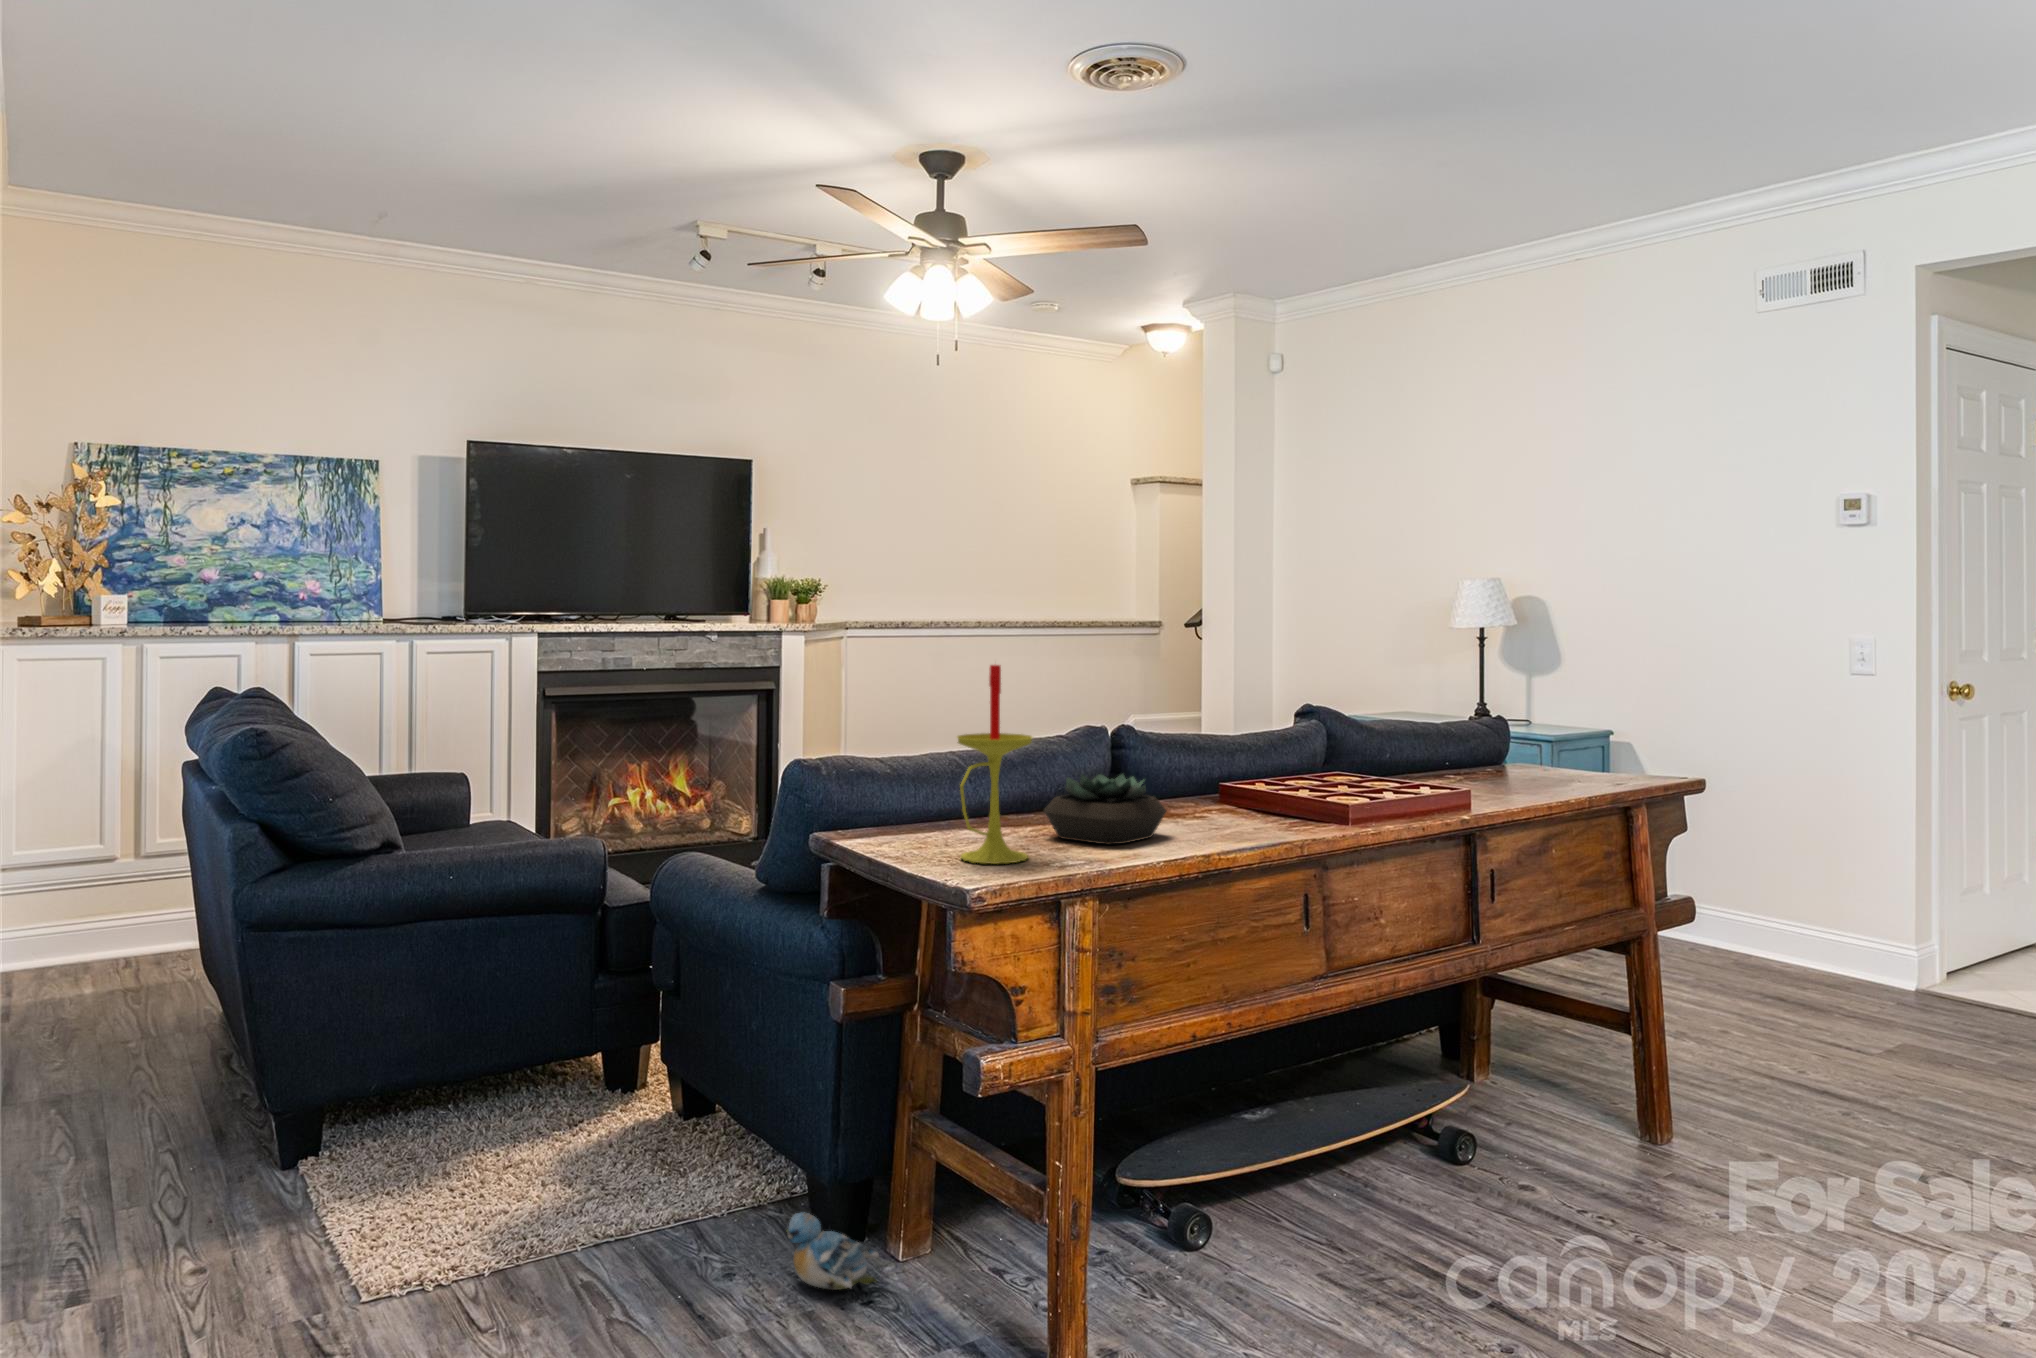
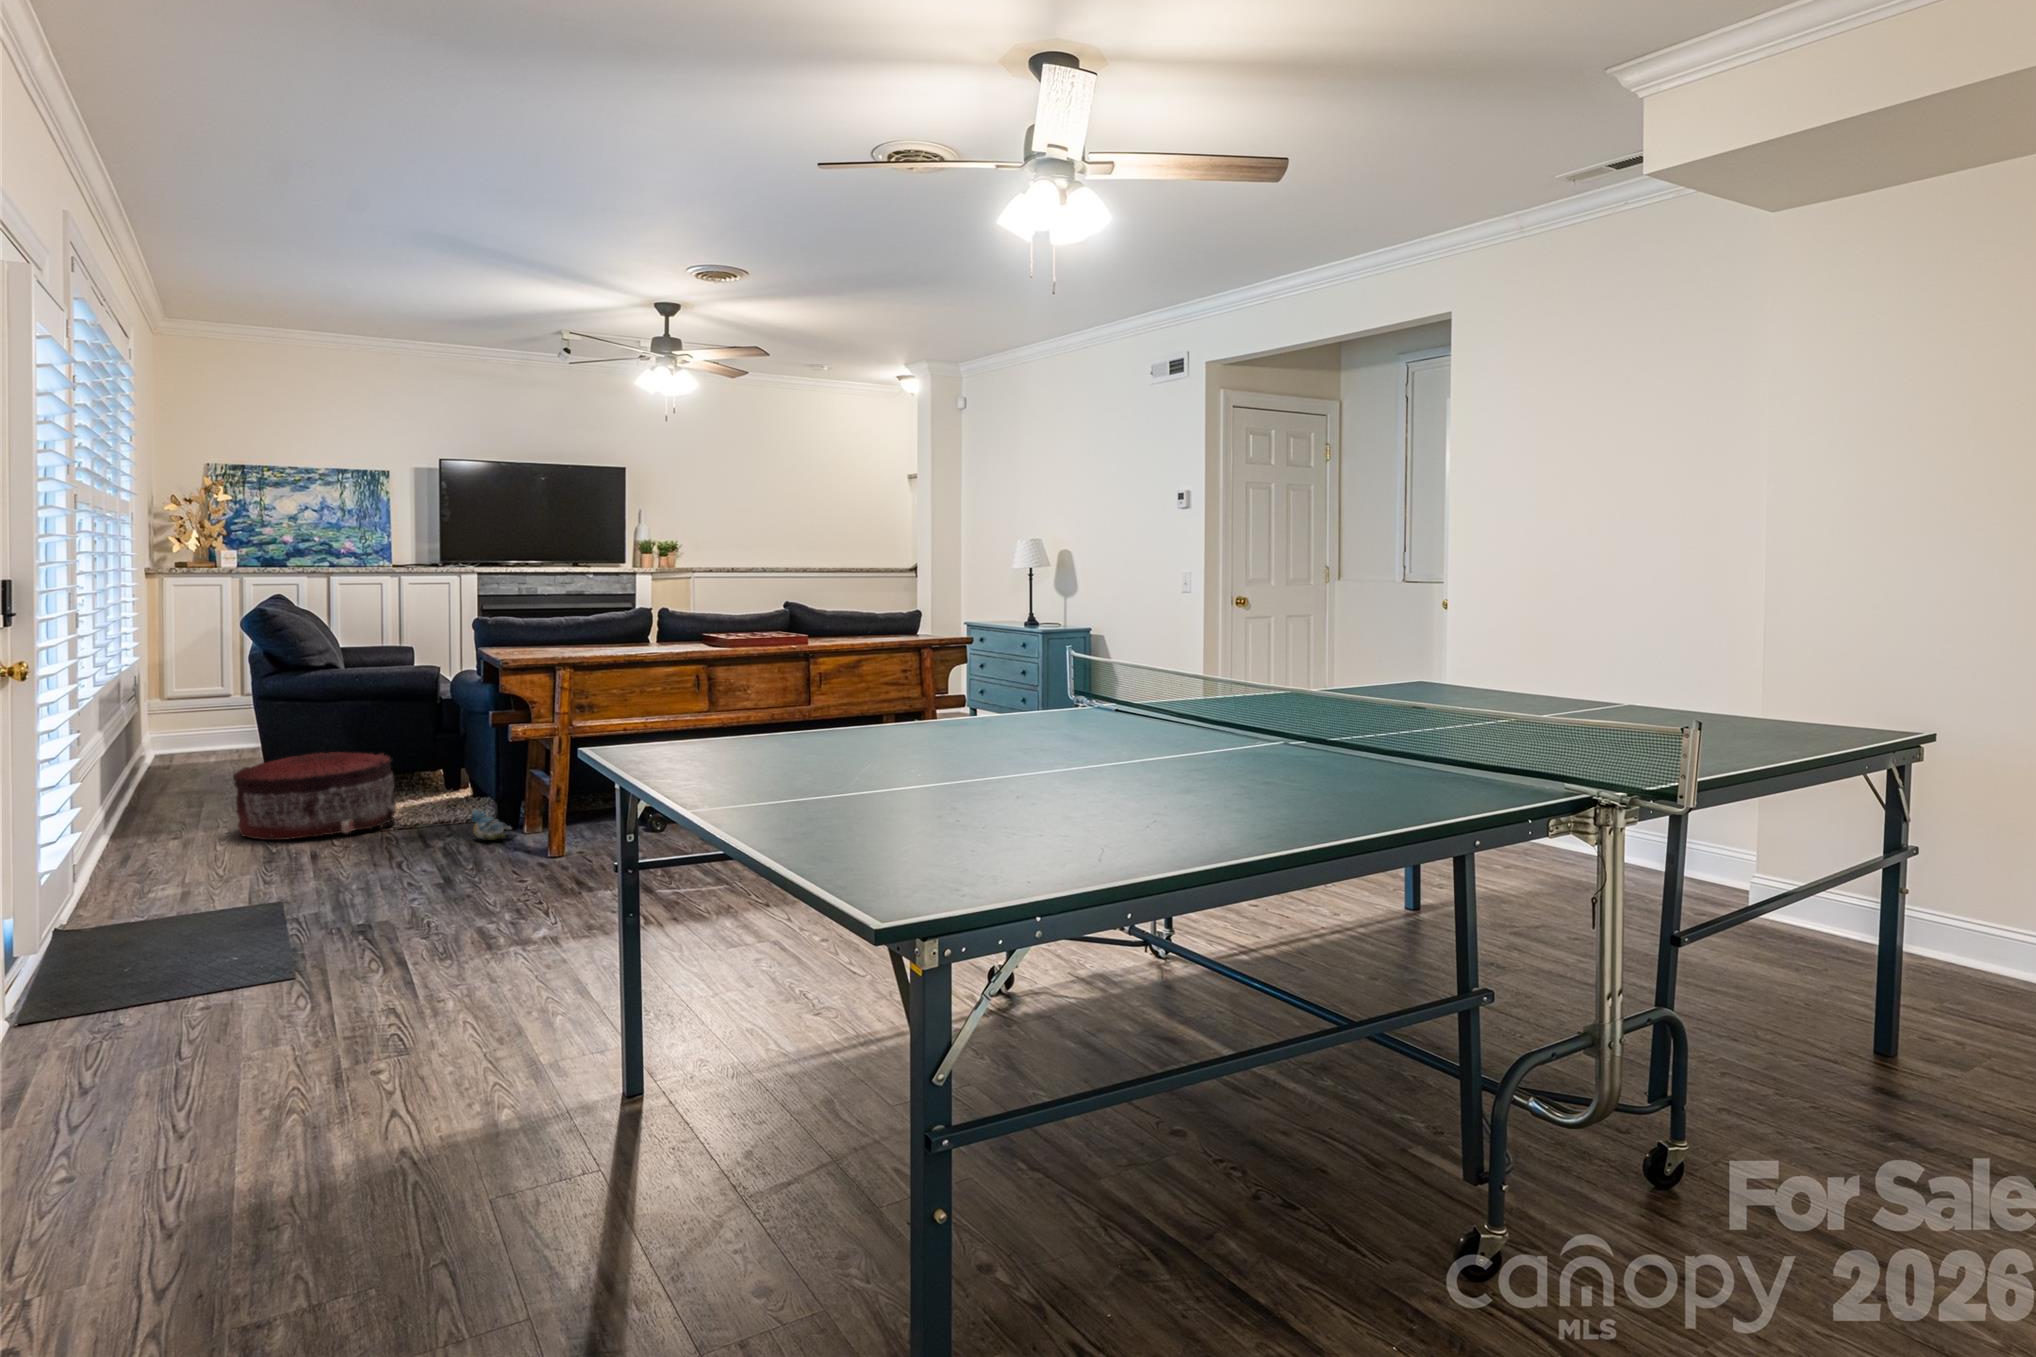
candle: present [957,665,1032,864] -> none [513,570,554,654]
succulent plant: present [1044,774,1166,844] -> none [578,622,634,650]
pouf: none [220,1044,573,1304] -> present [233,752,396,840]

